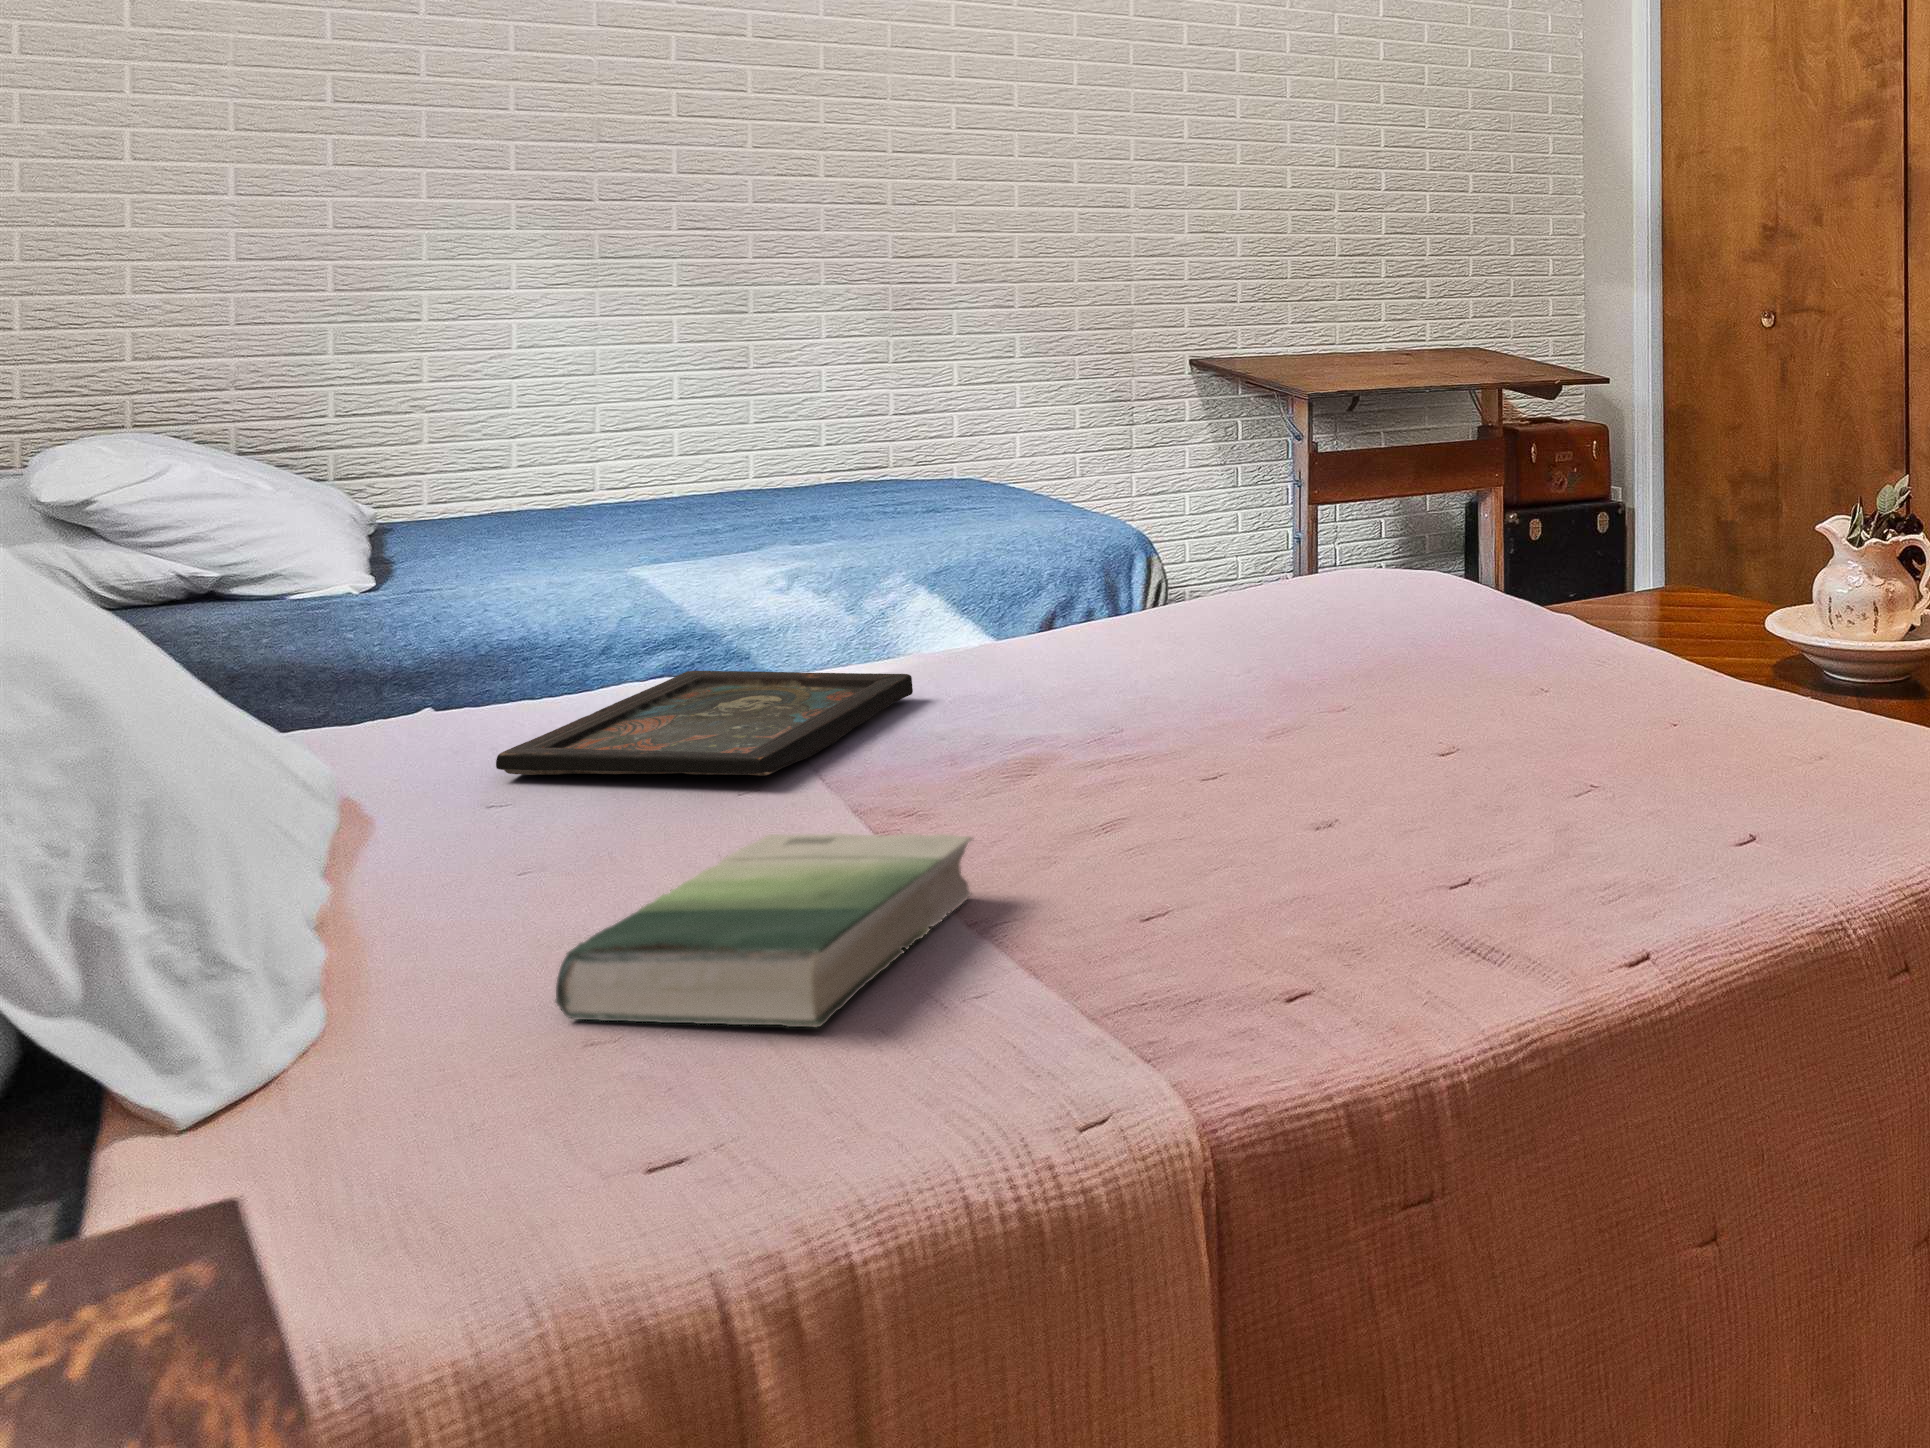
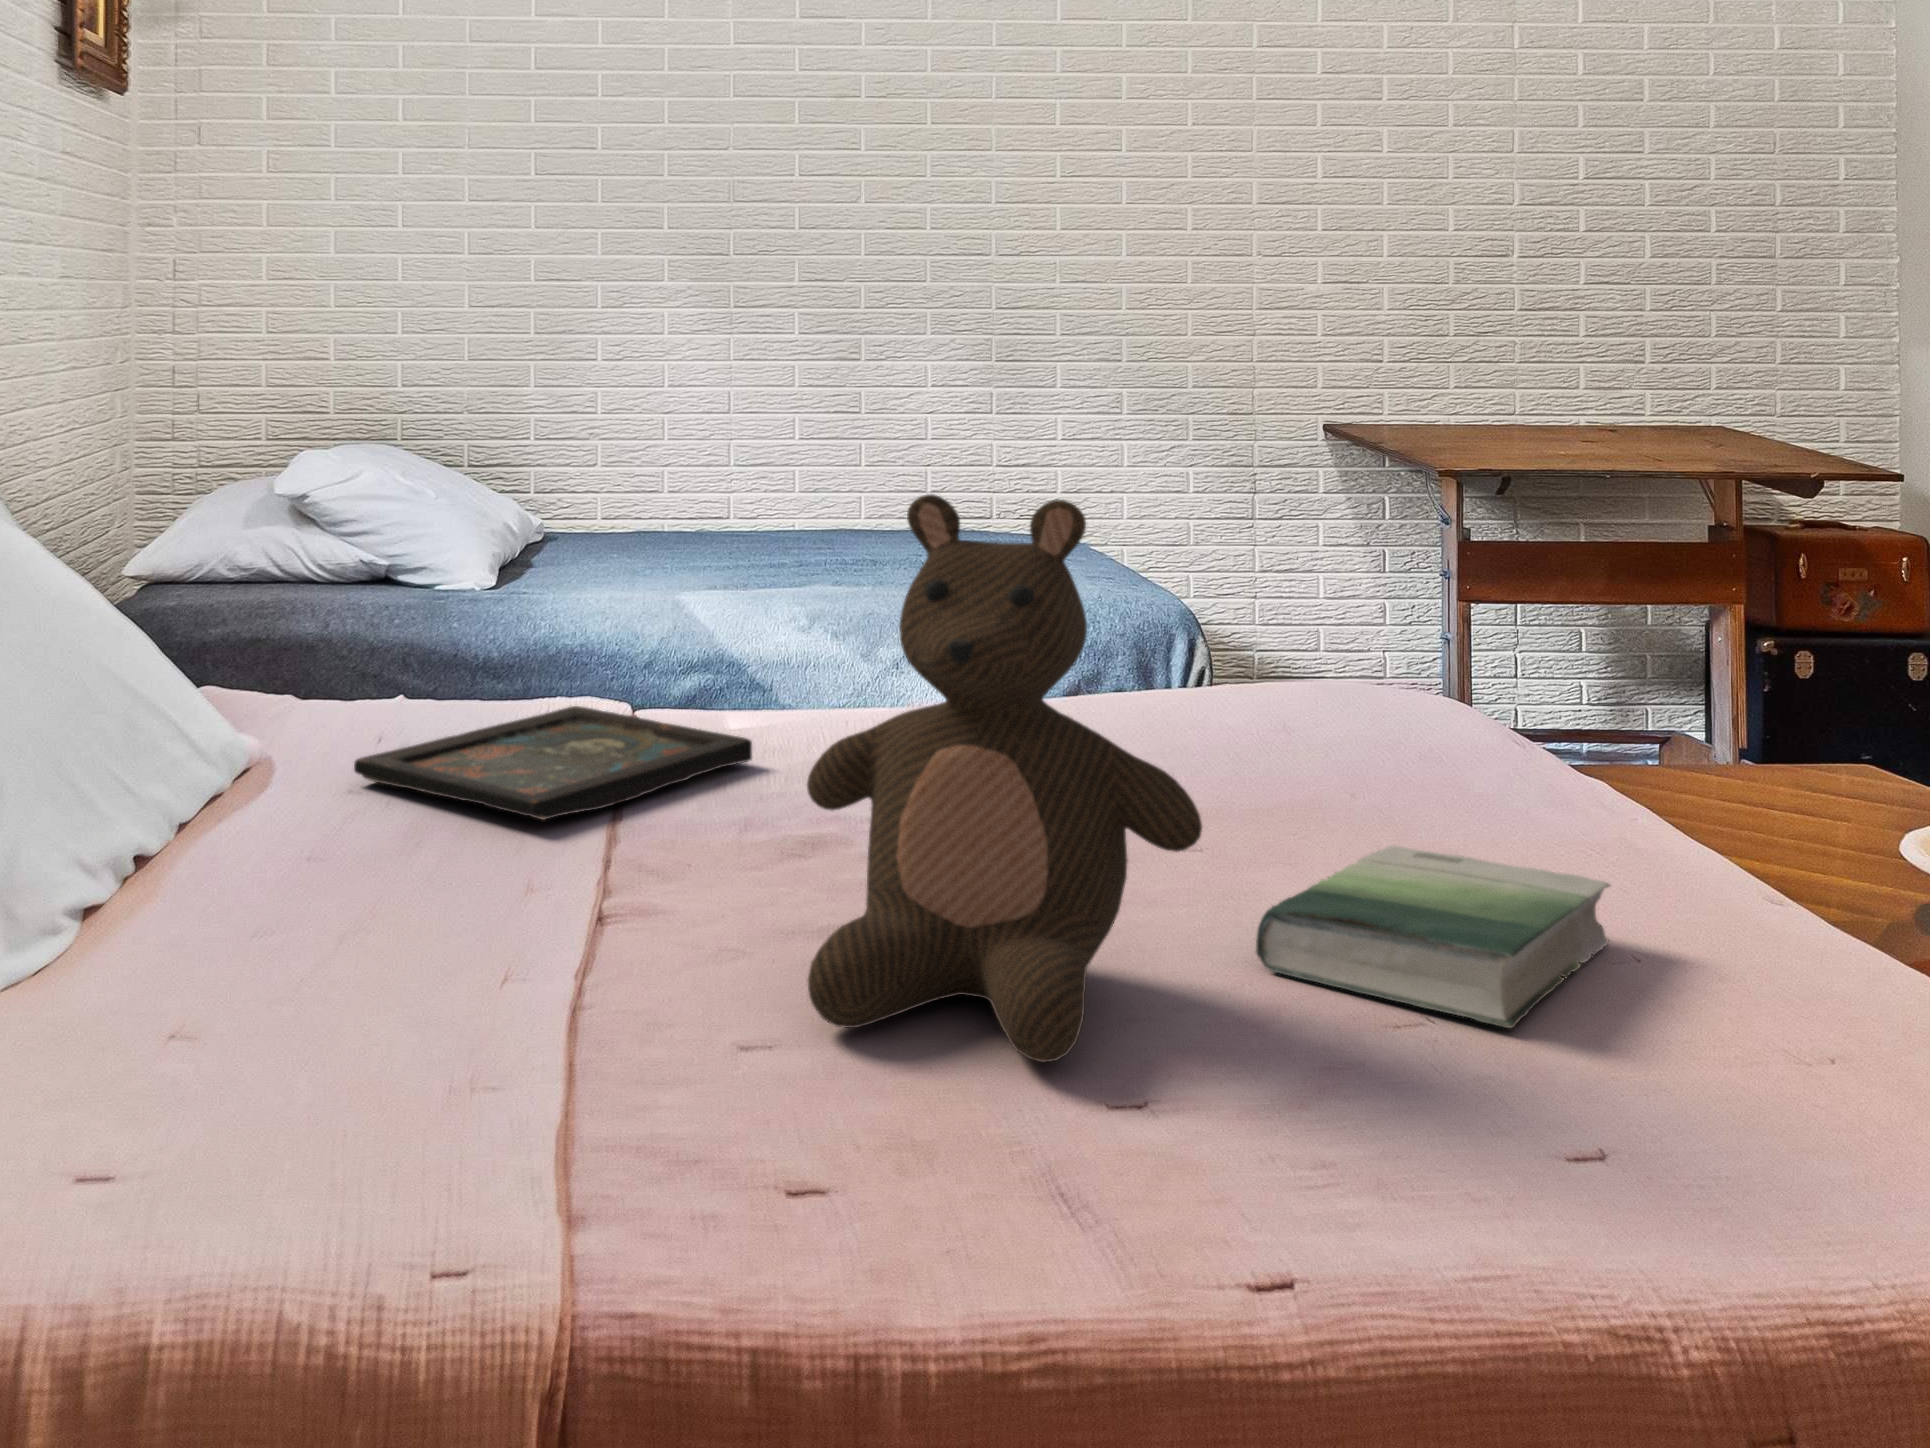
stuffed bear: none [1118,424,1450,877] -> present [807,494,1202,1062]
book: present [555,833,972,1028] -> present [1256,846,1610,1028]

